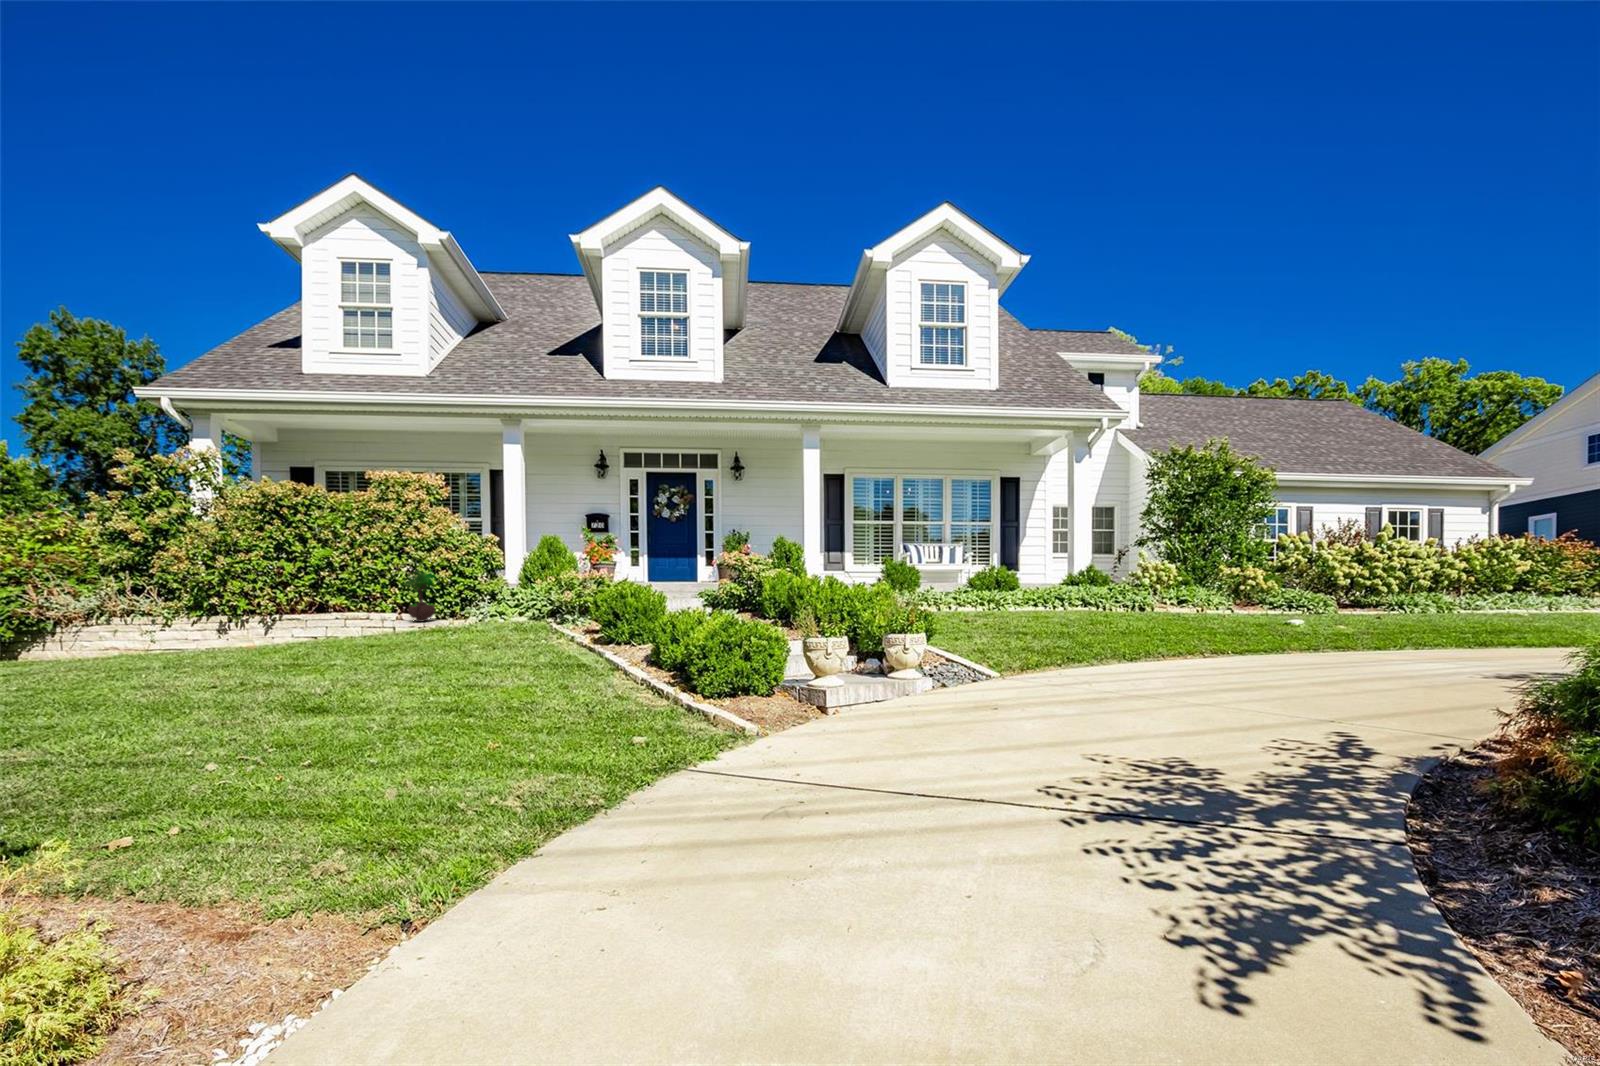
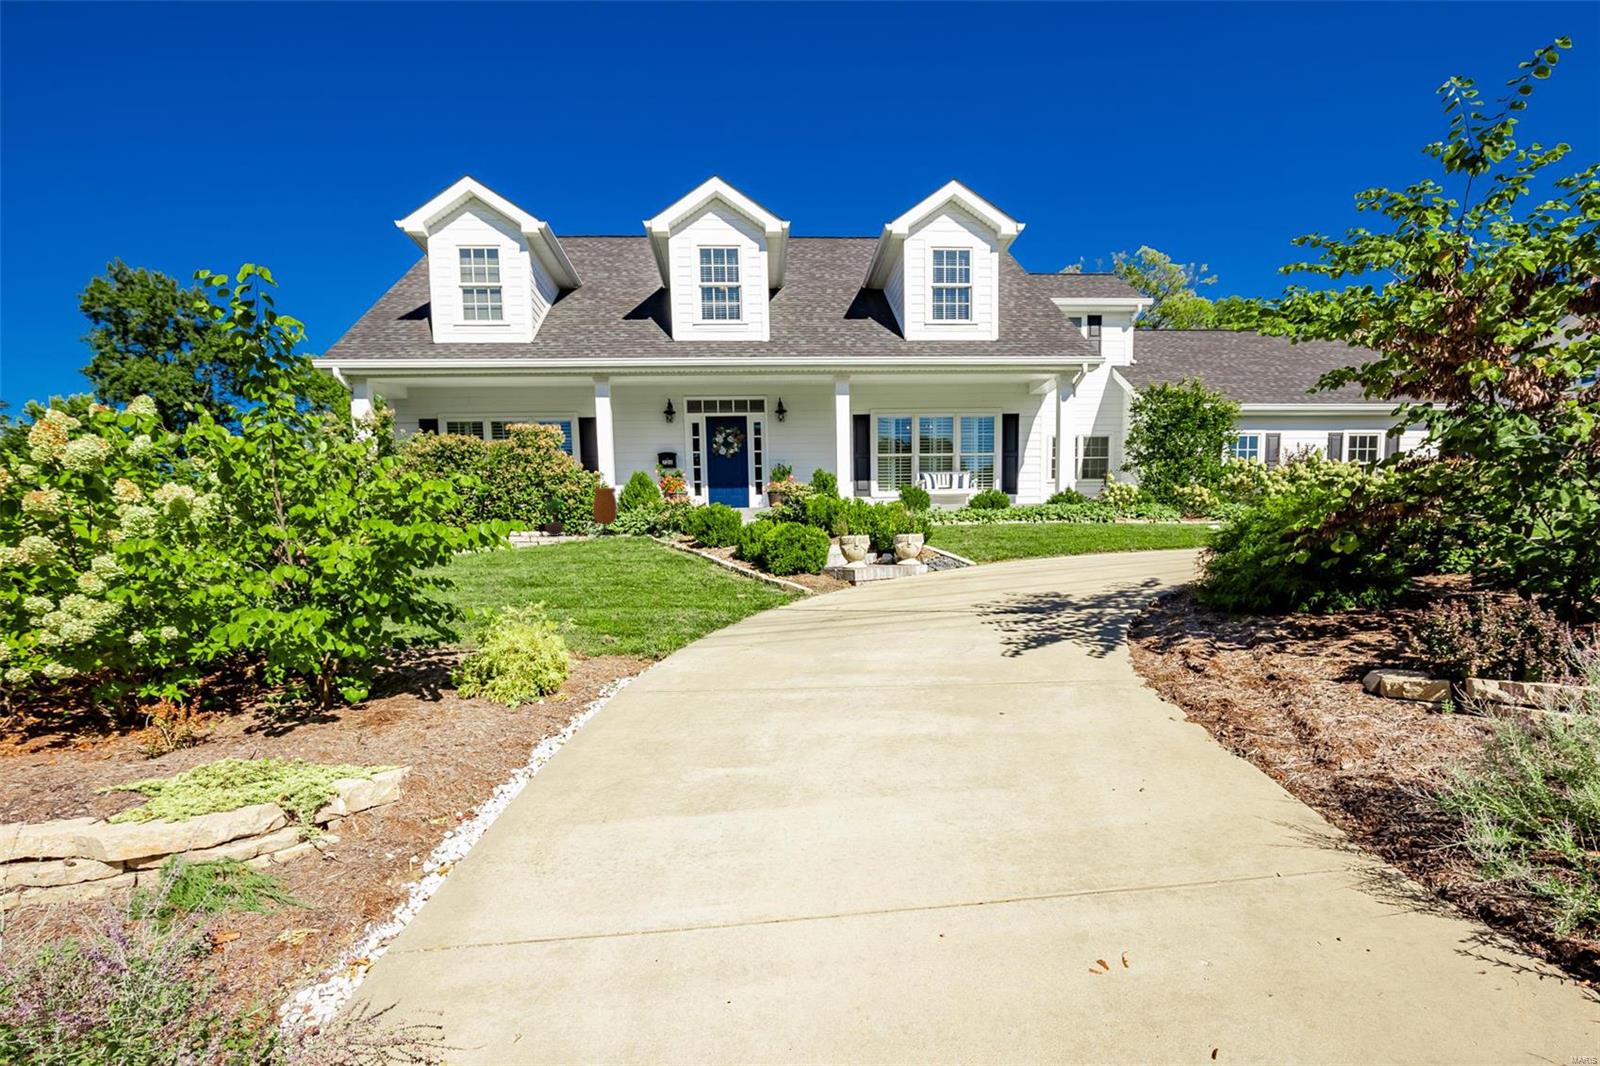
lounge chair: none [471,558,513,622] -> present [592,488,620,533]

